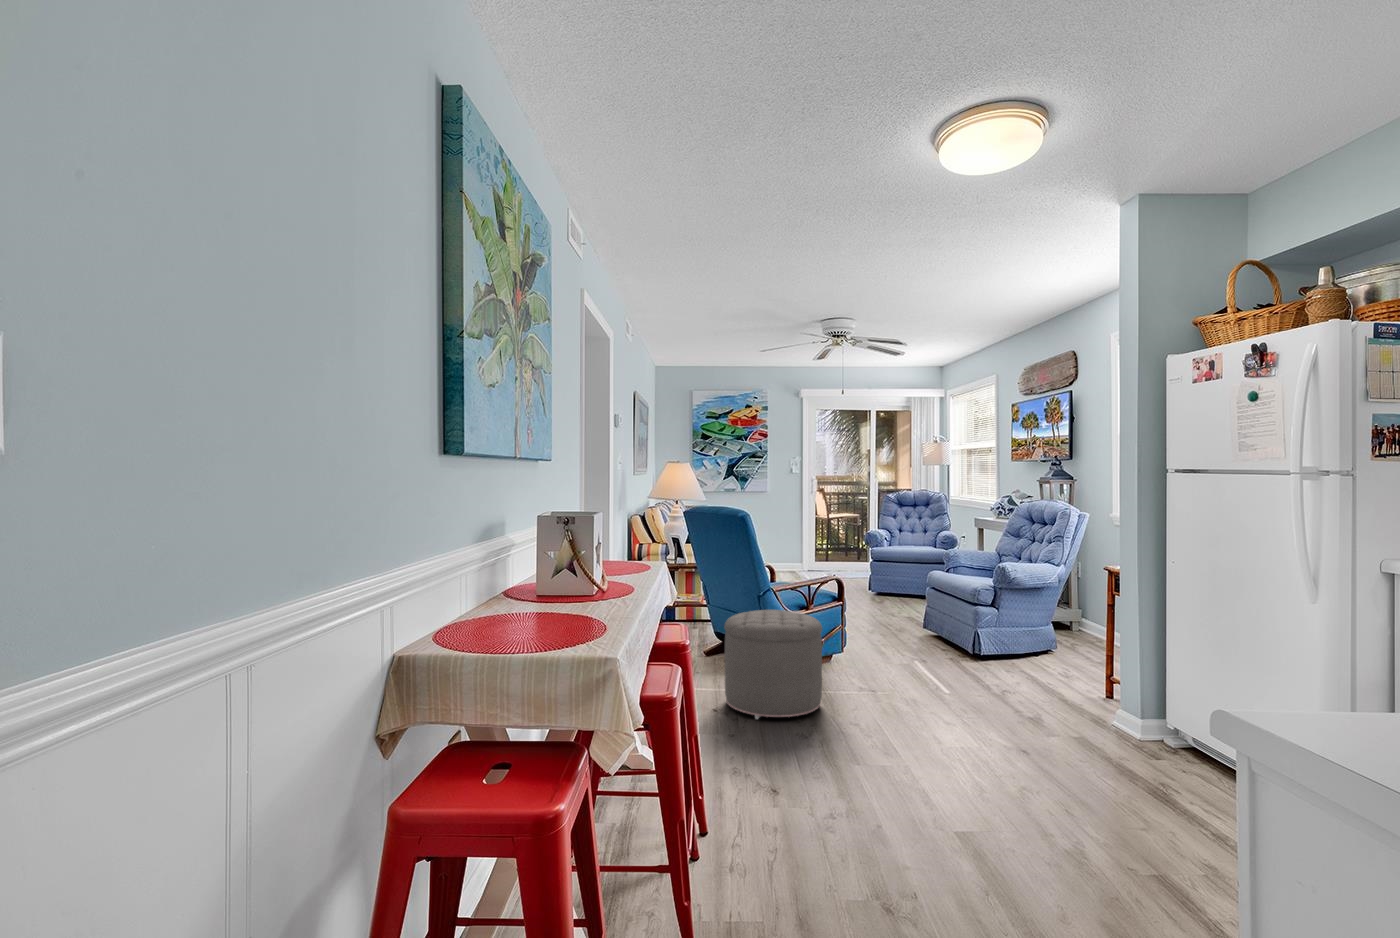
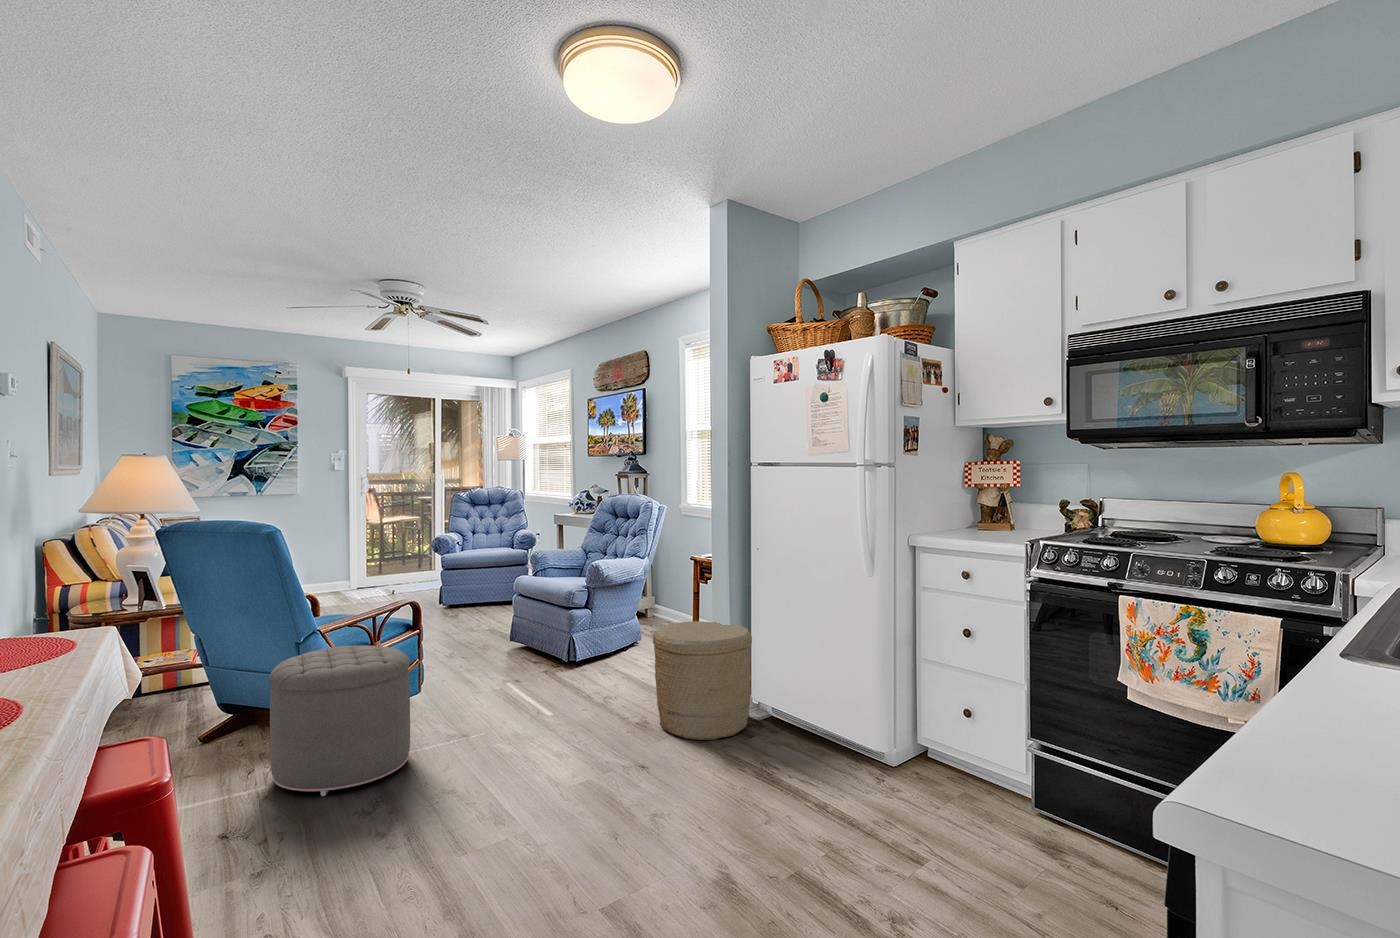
woven basket: none [1046,629,1163,753] -> present [653,621,752,740]

